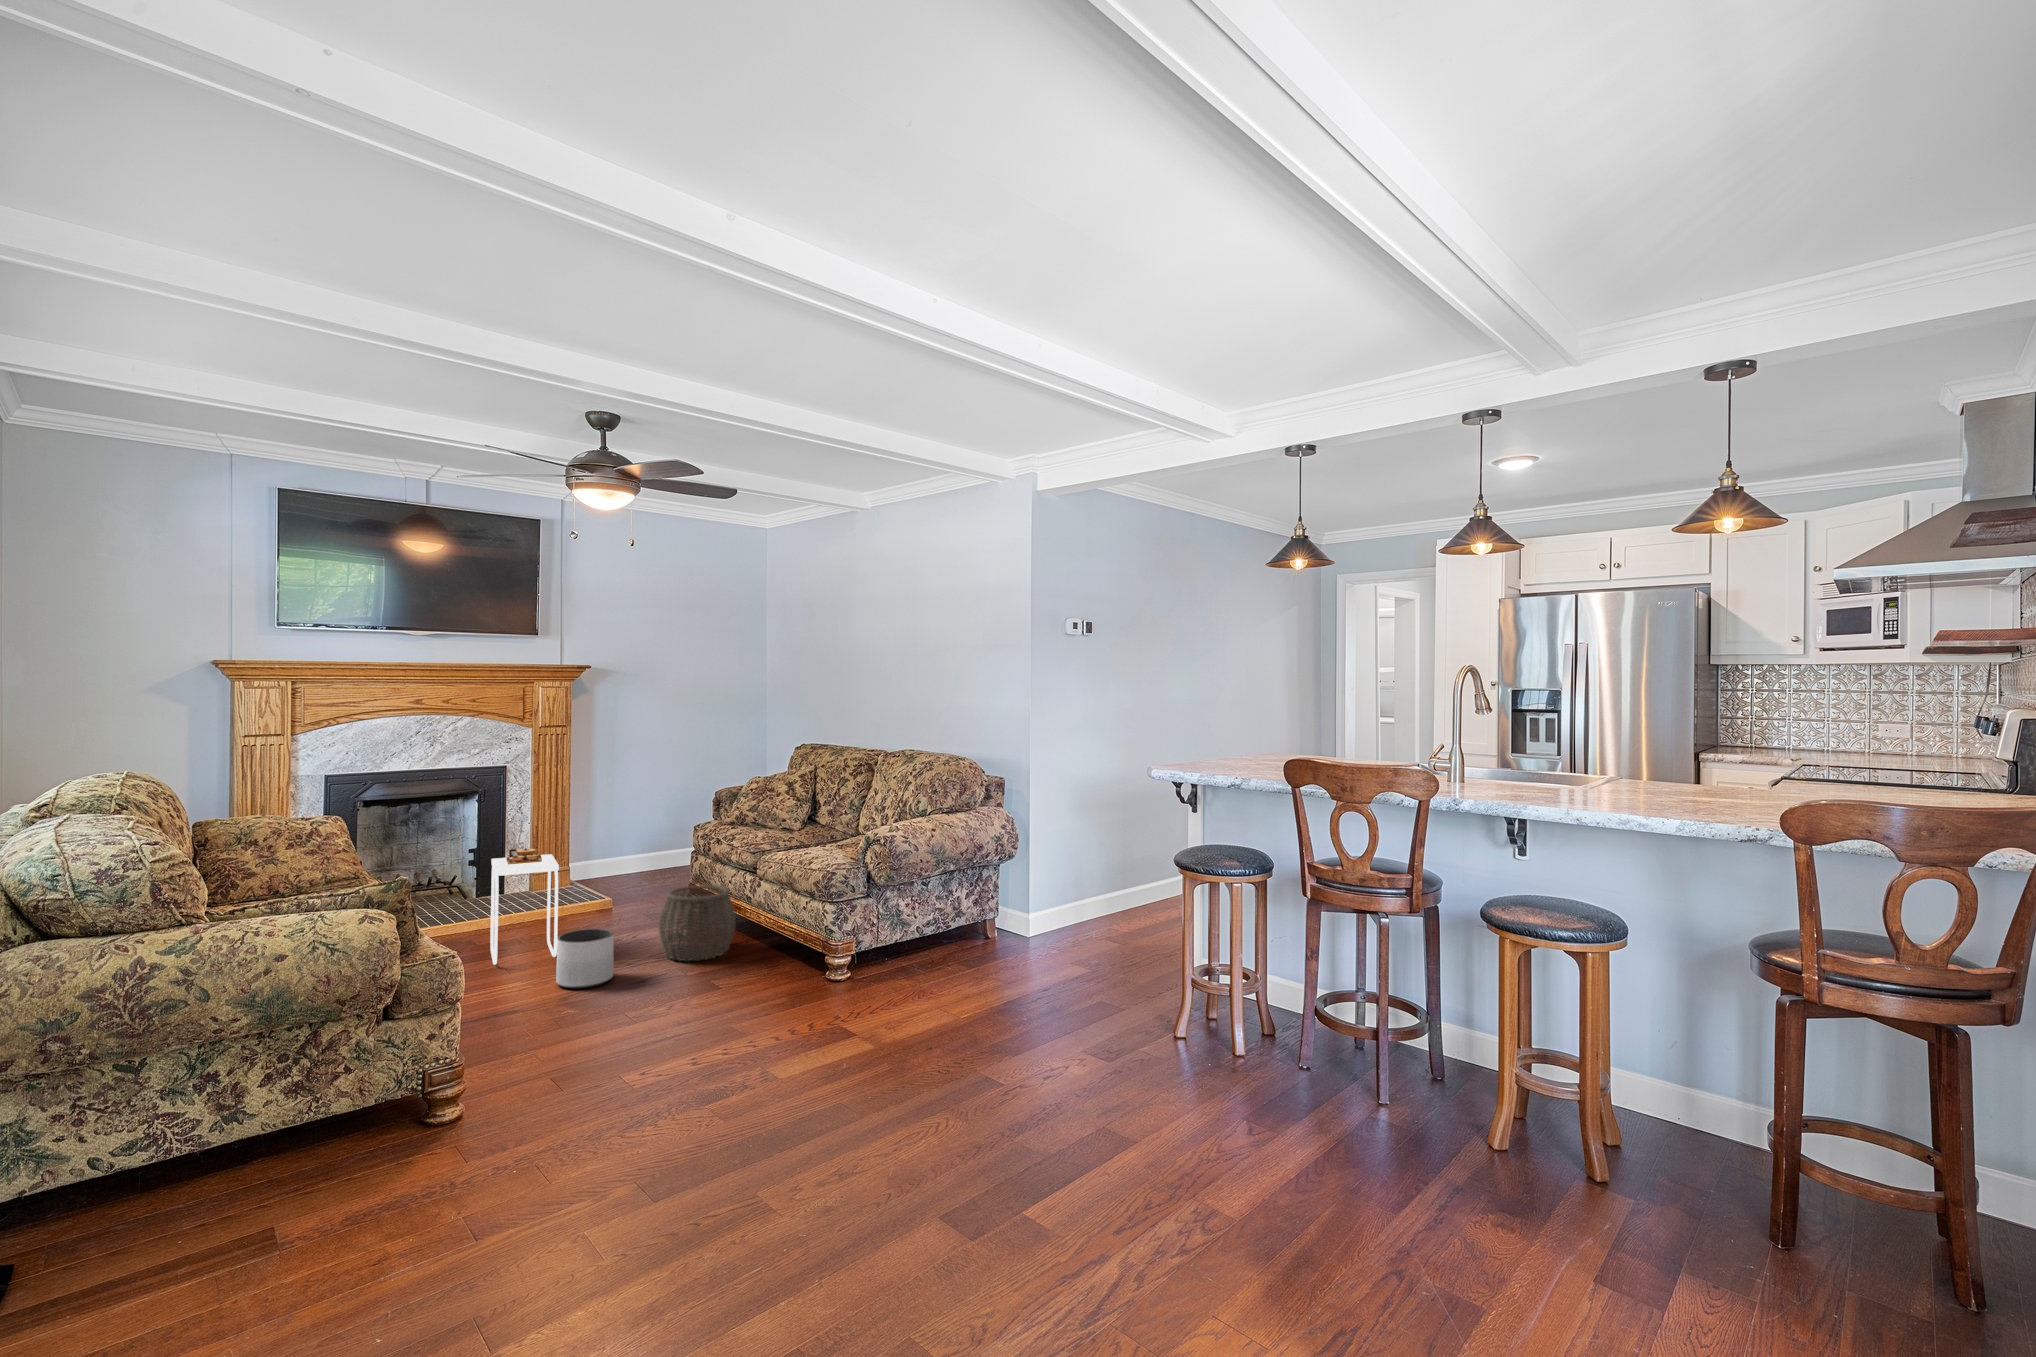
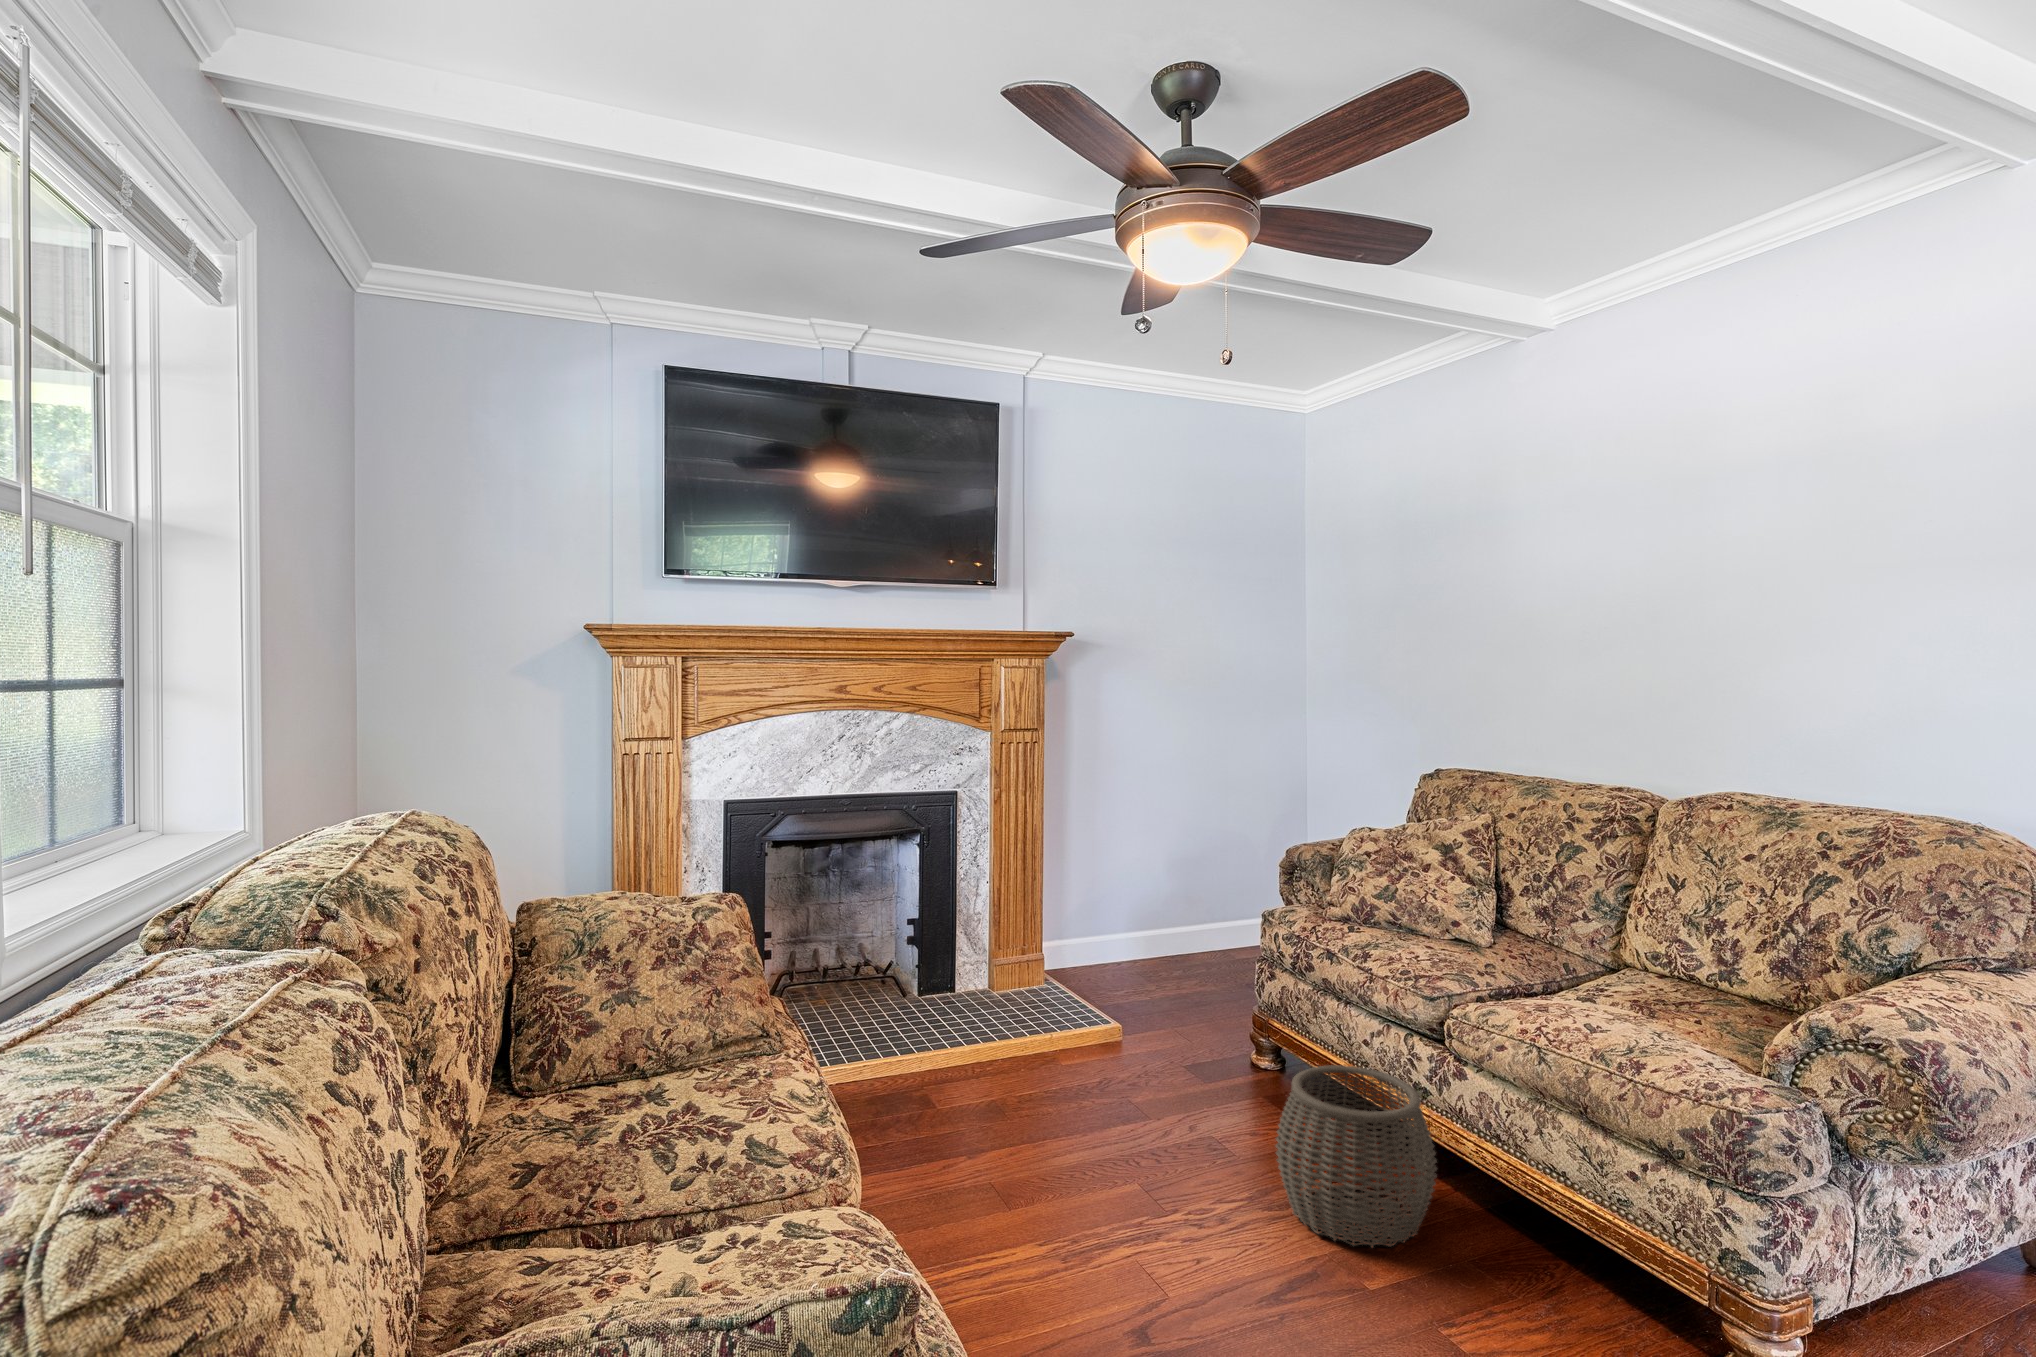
side table: present [490,848,559,965] -> none [964,961,1087,1185]
planter: present [556,929,614,988] -> none [1112,1161,1221,1311]

